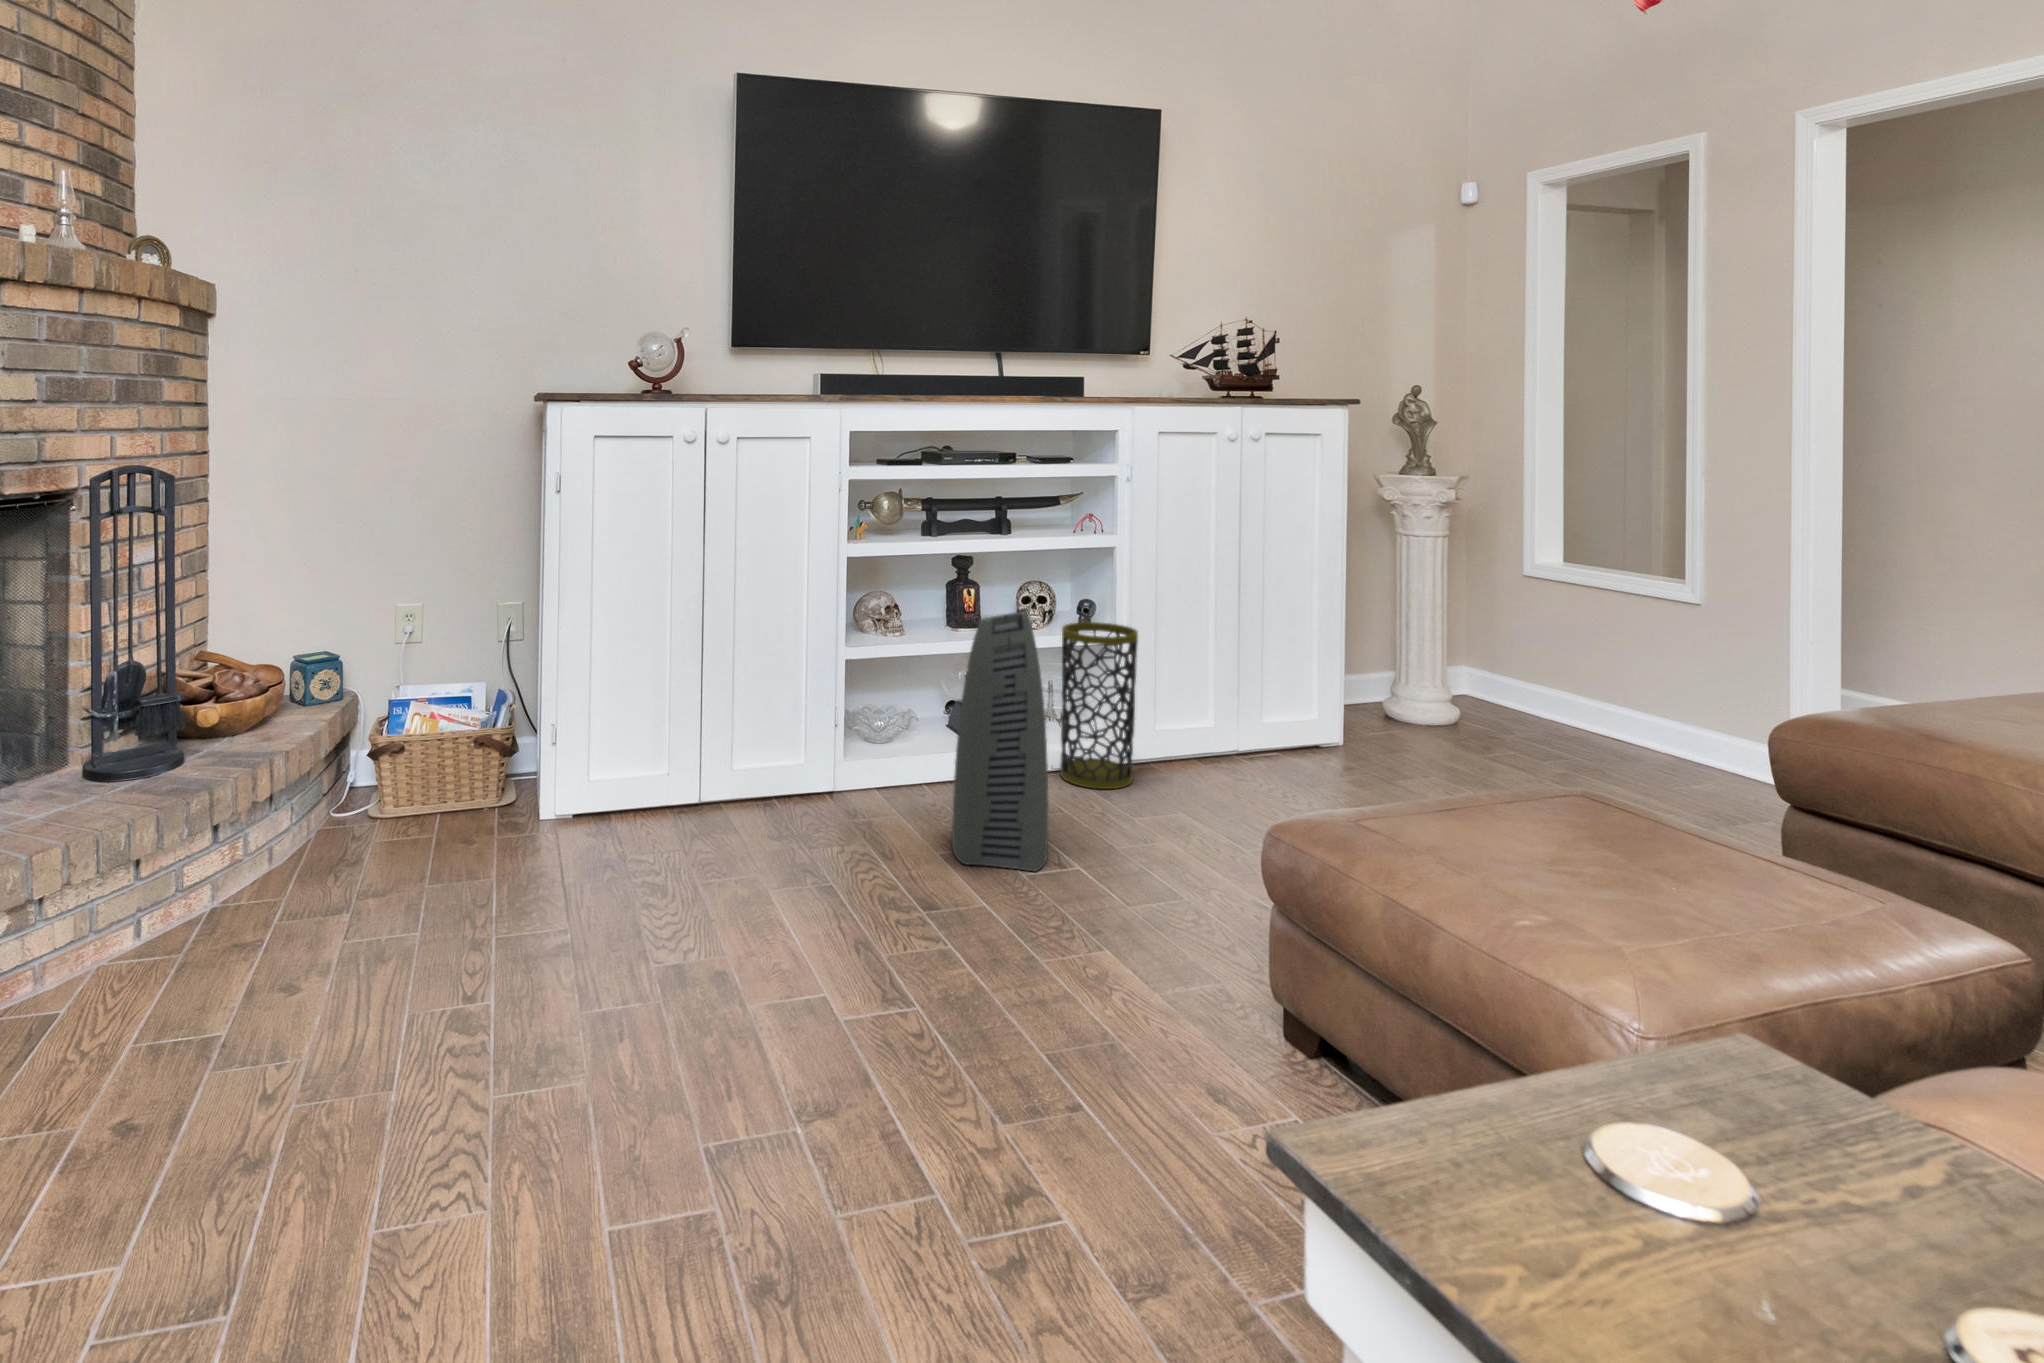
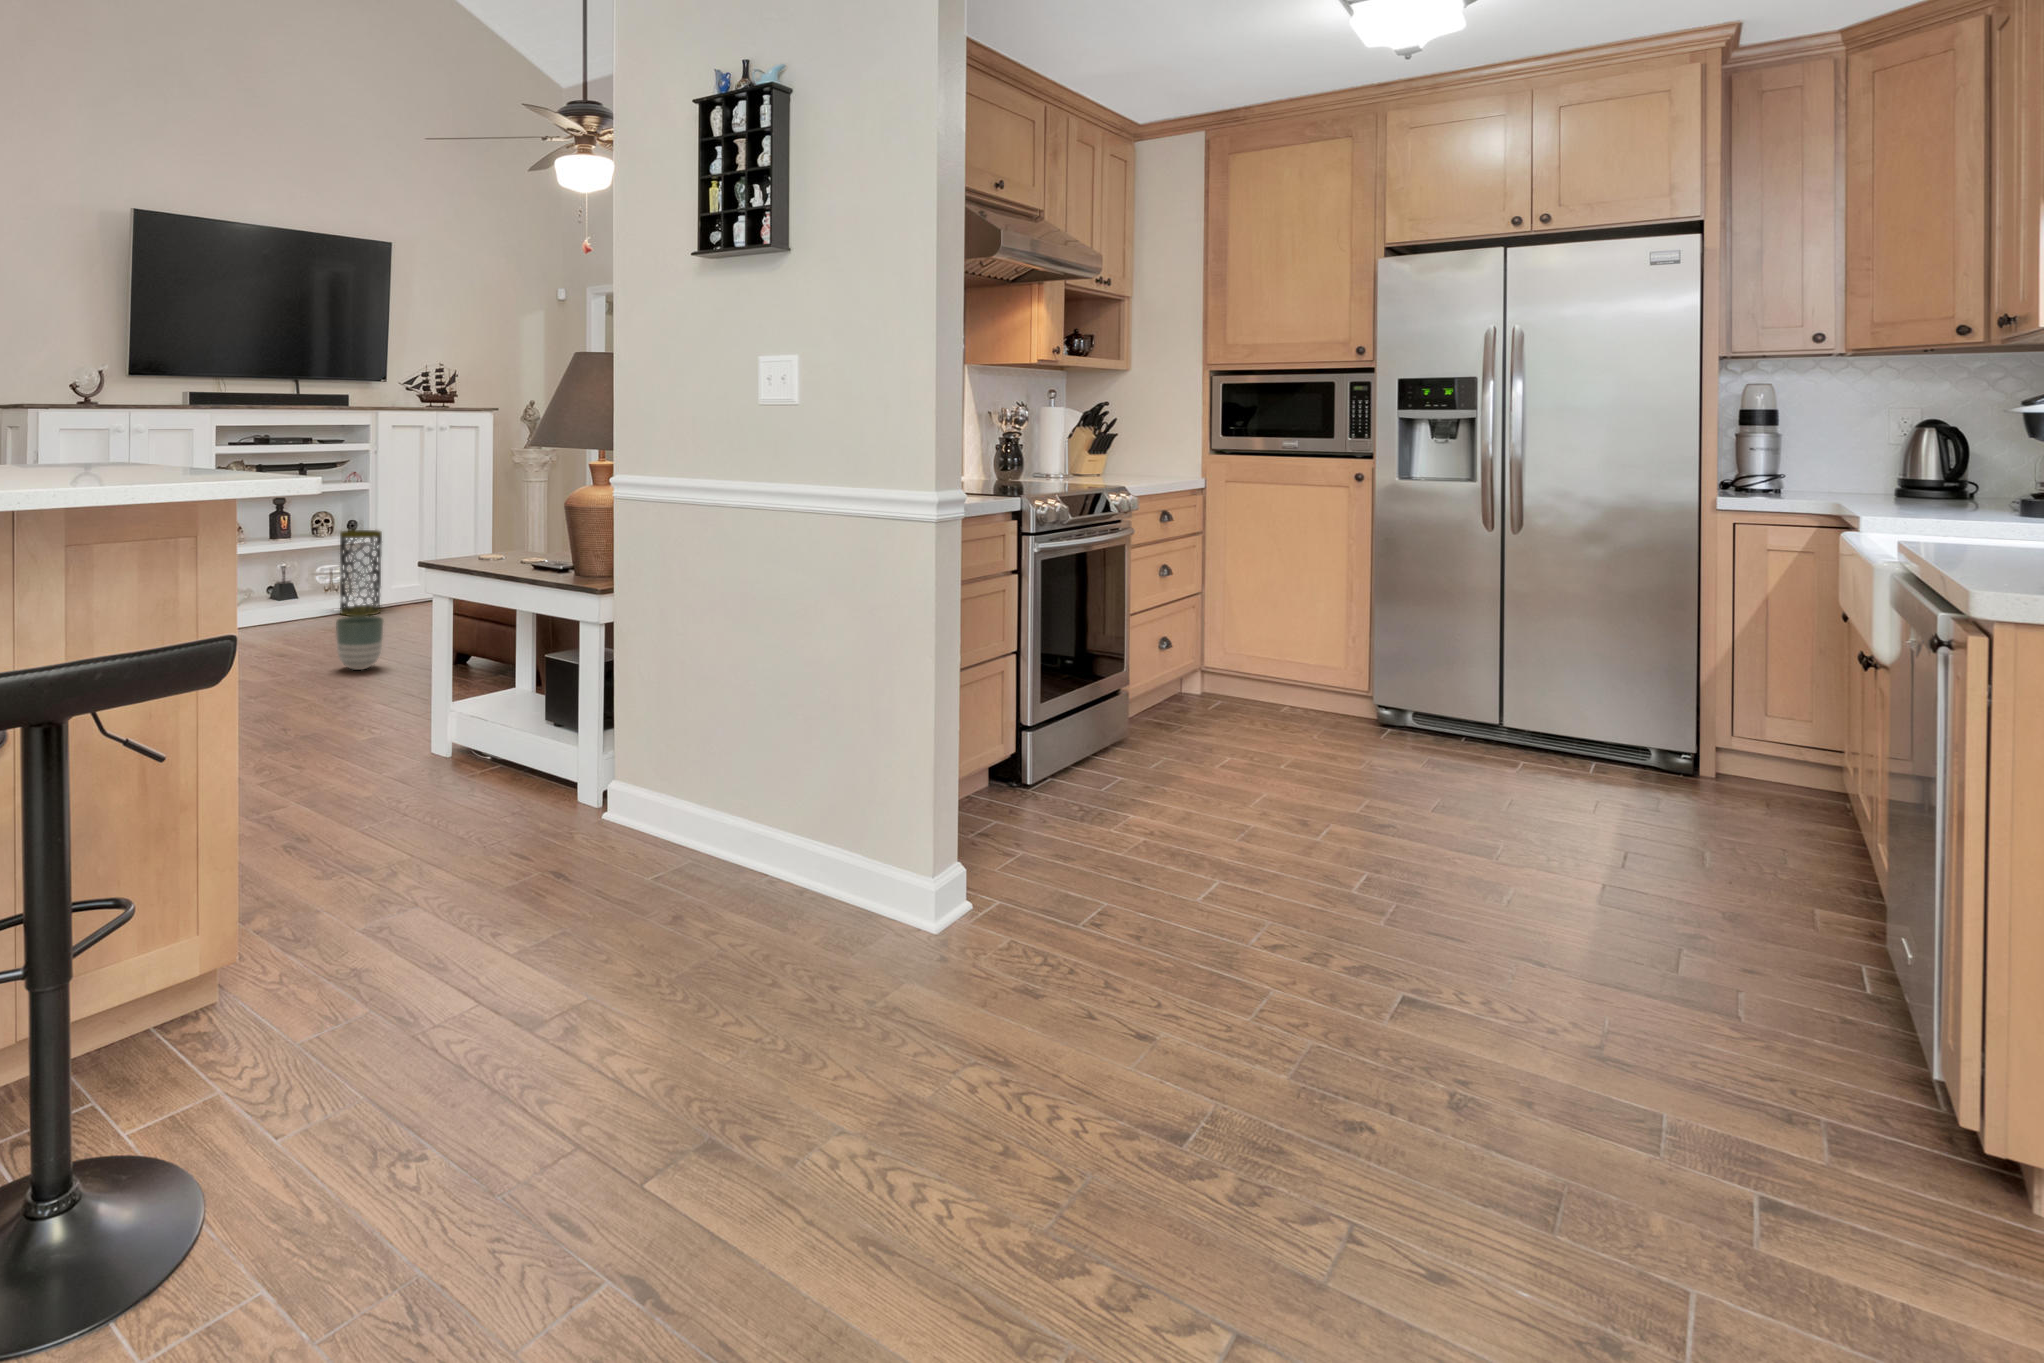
air purifier: present [952,611,1048,871] -> none [287,514,339,641]
planter: none [1021,901,1134,1054] -> present [336,616,384,670]

